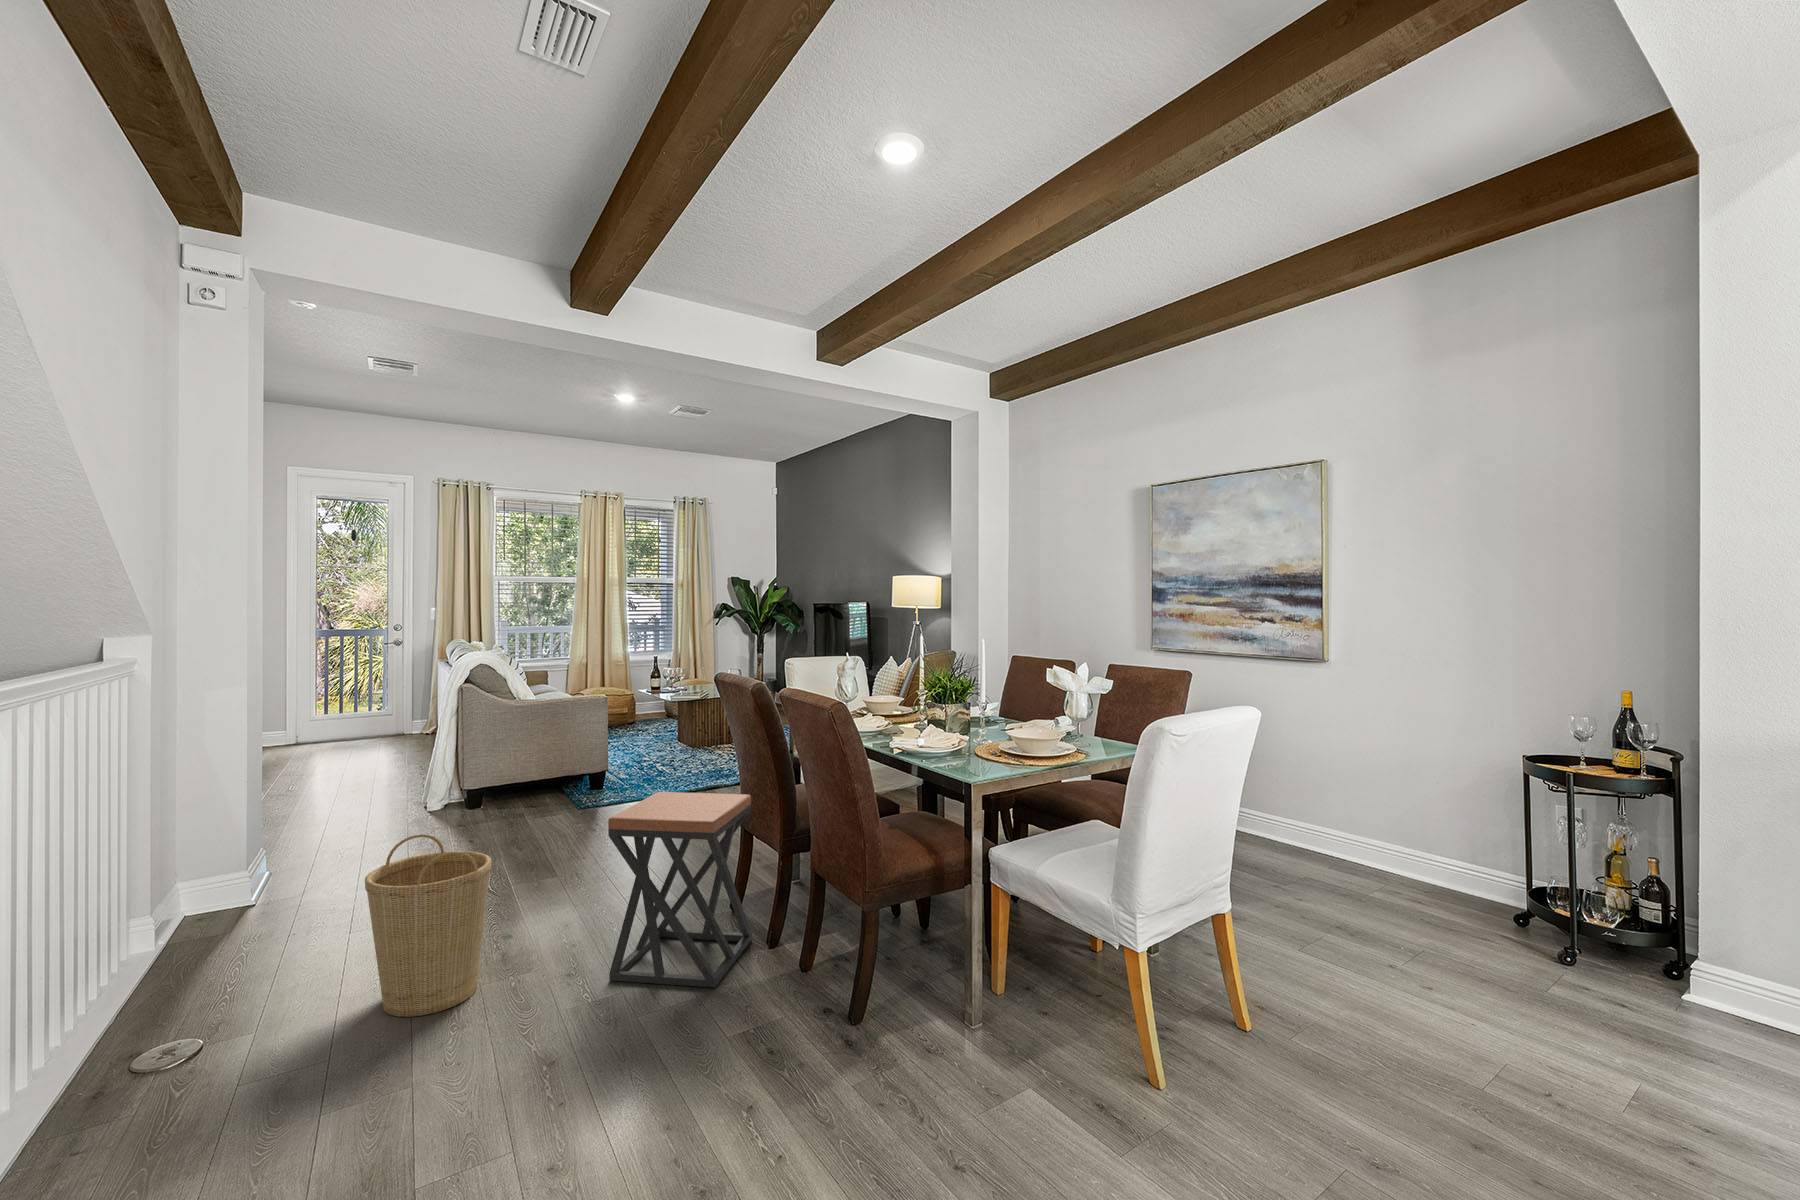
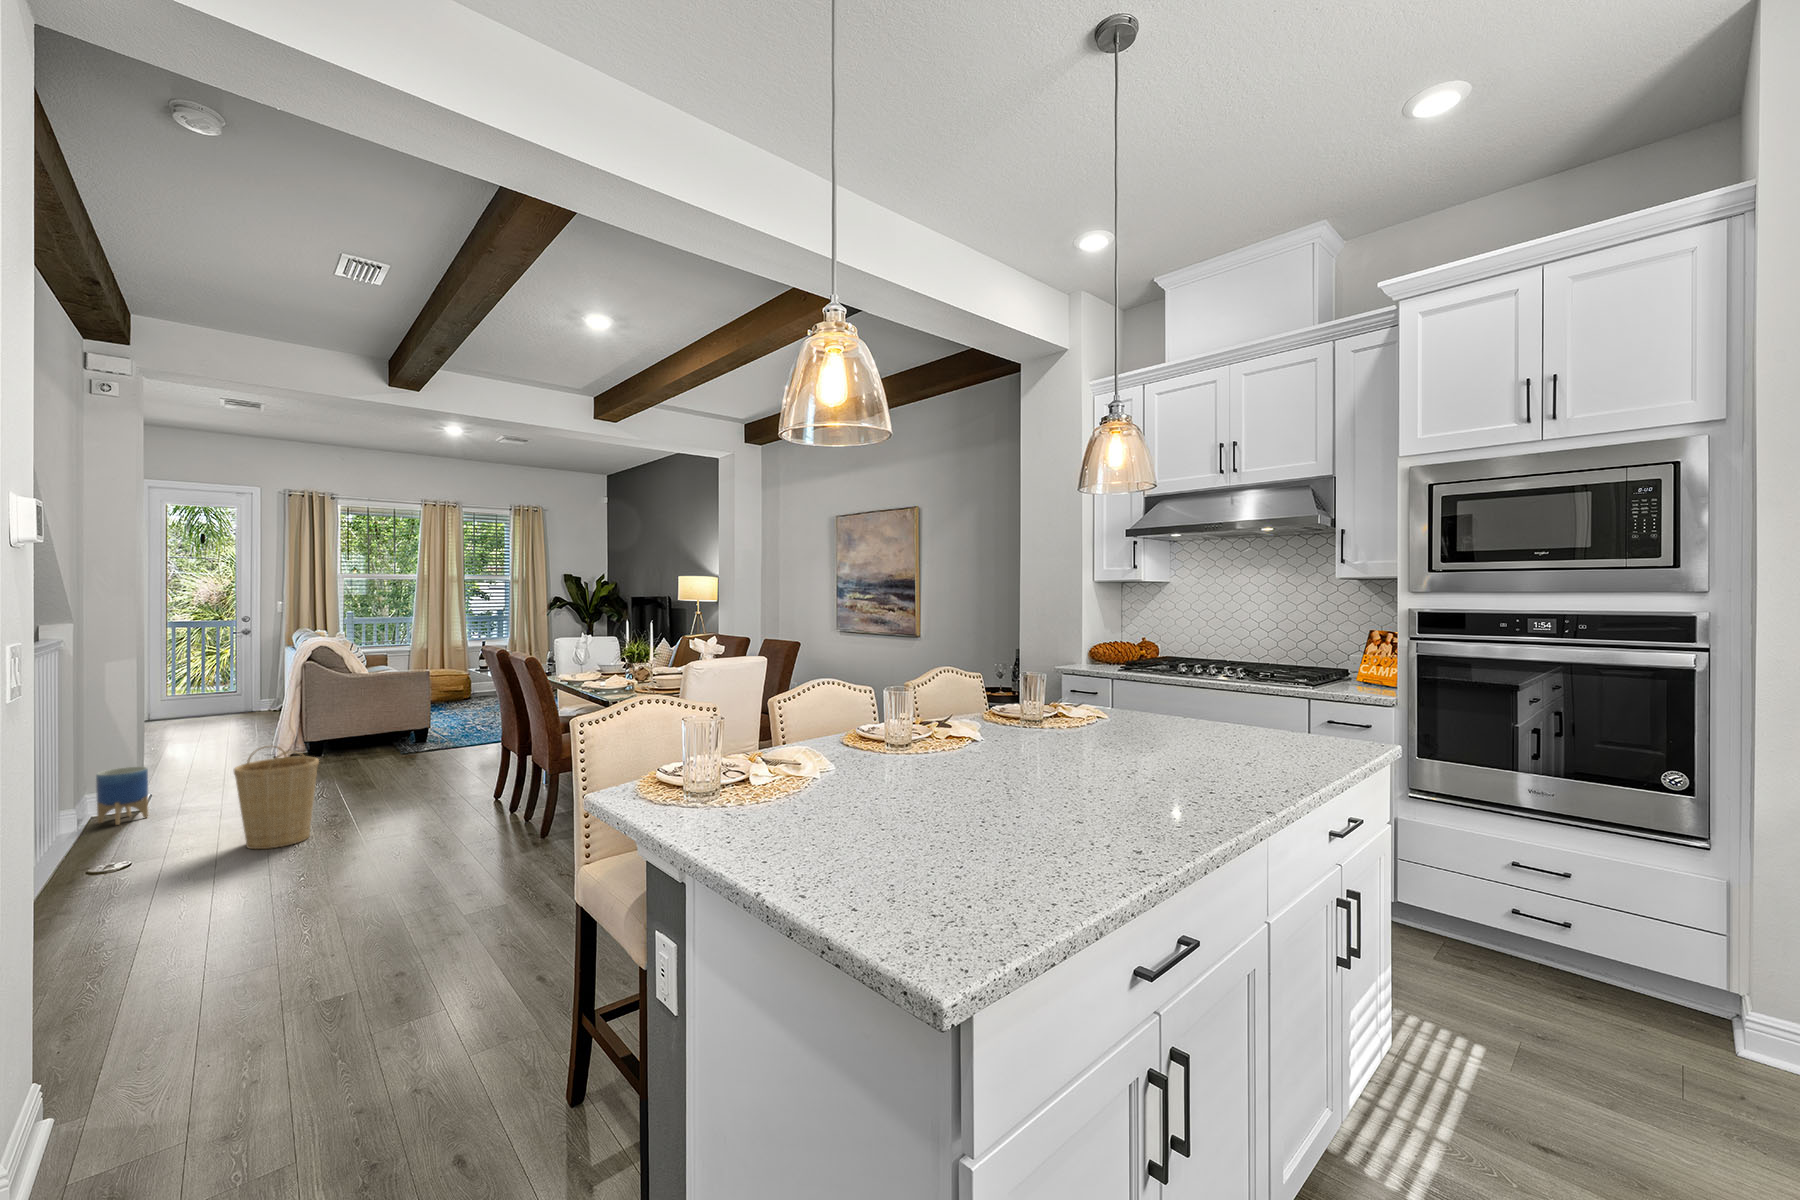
stool: present [608,792,752,987] -> none [396,721,500,831]
planter: none [185,846,256,938] -> present [96,767,148,825]

